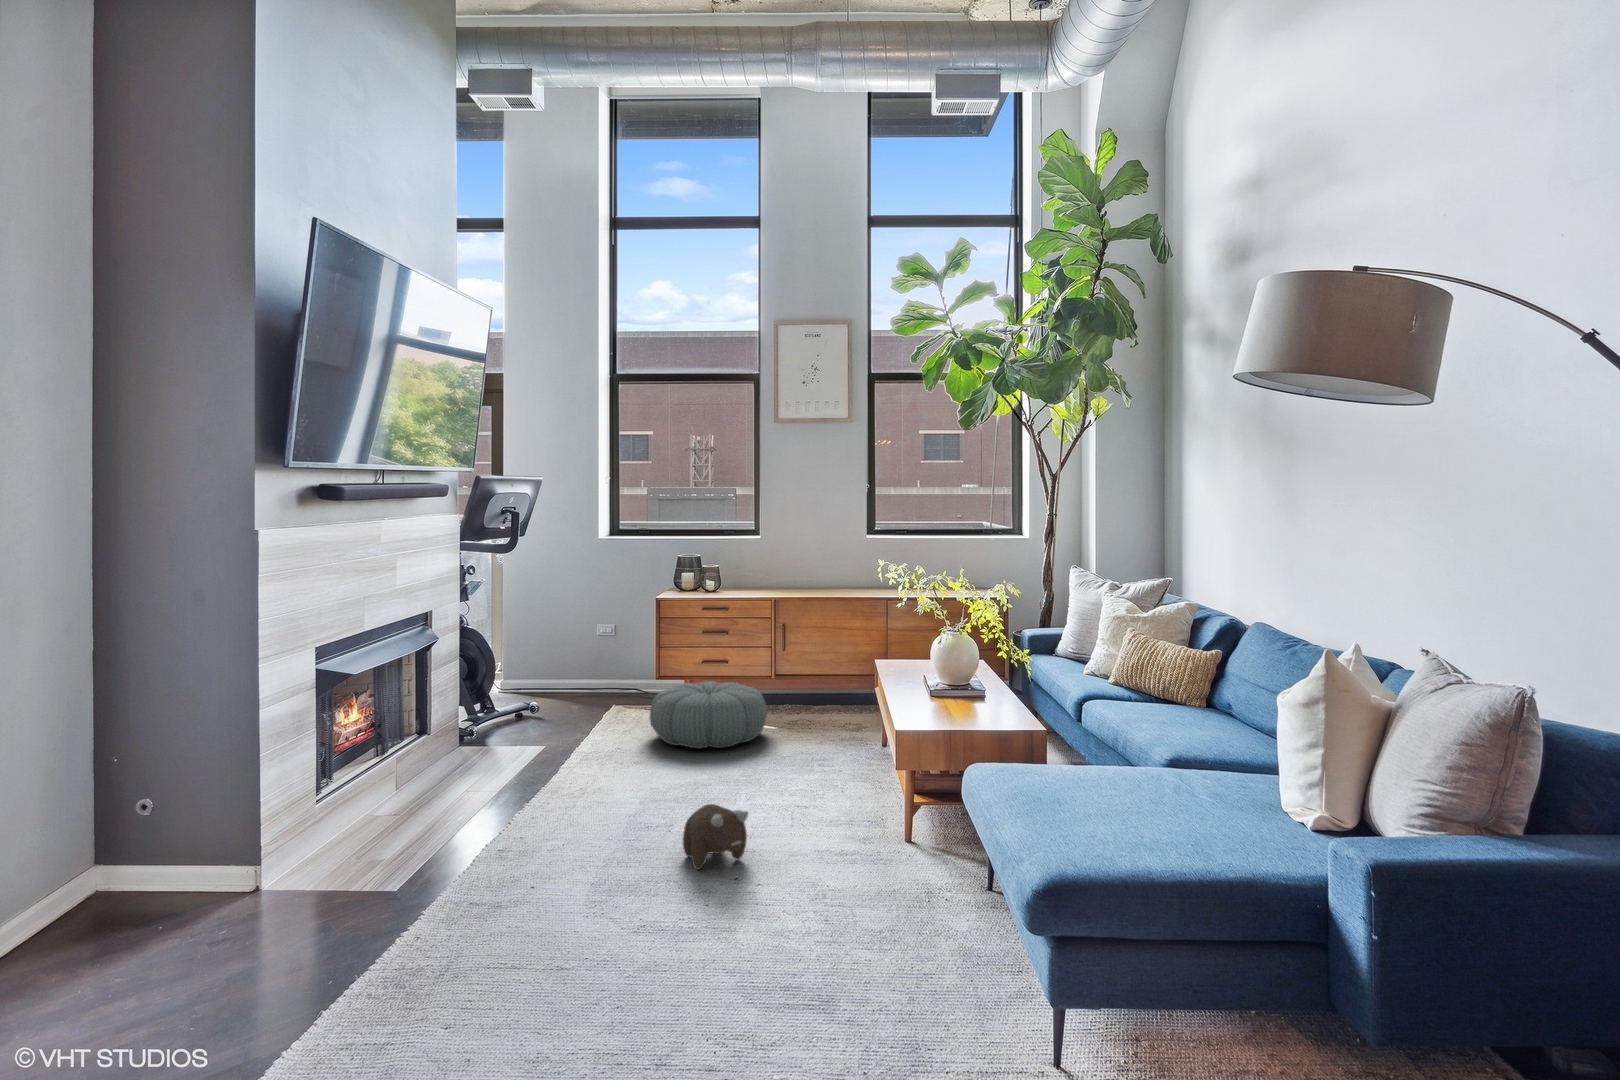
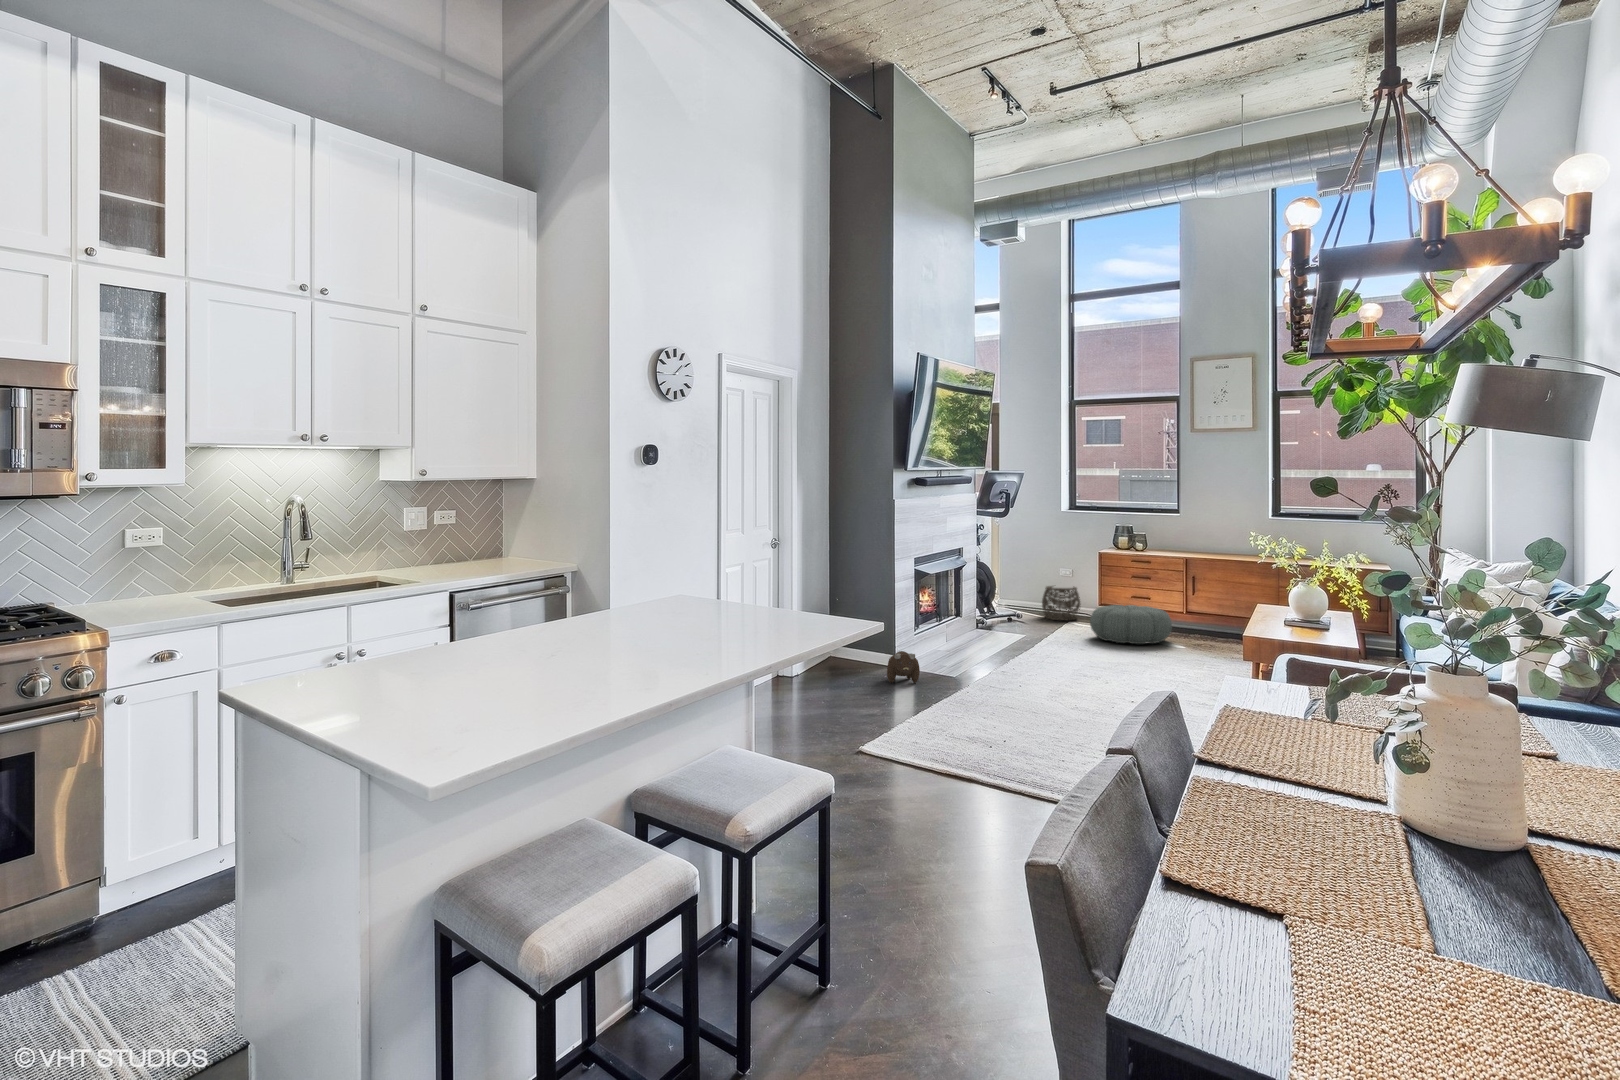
woven basket: none [571,649,630,705] -> present [1042,586,1081,621]
plush toy: present [683,804,748,869] -> present [887,651,920,683]

